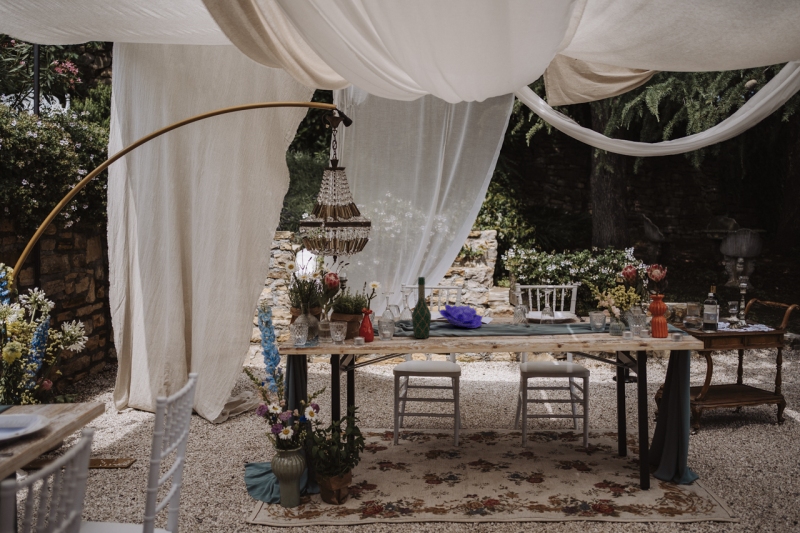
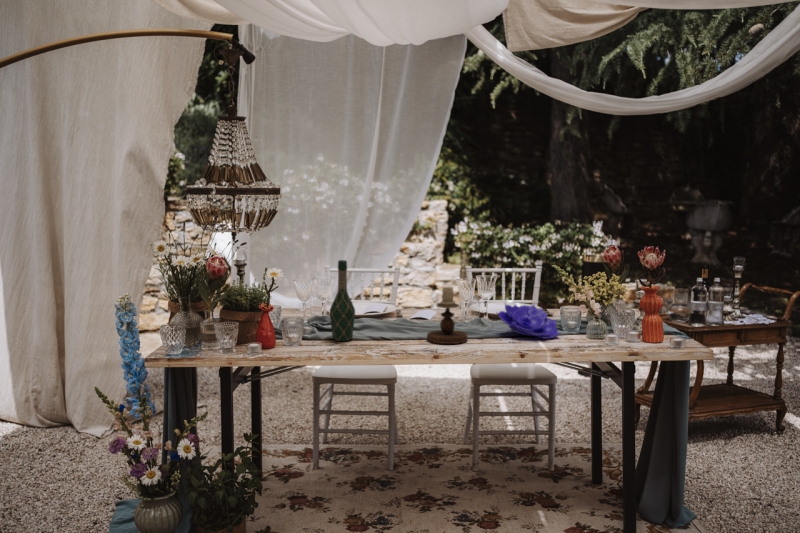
candlestick: none [486,297,517,340] -> present [427,287,467,344]
decorative bowl: present [439,305,482,328] -> present [497,304,560,338]

